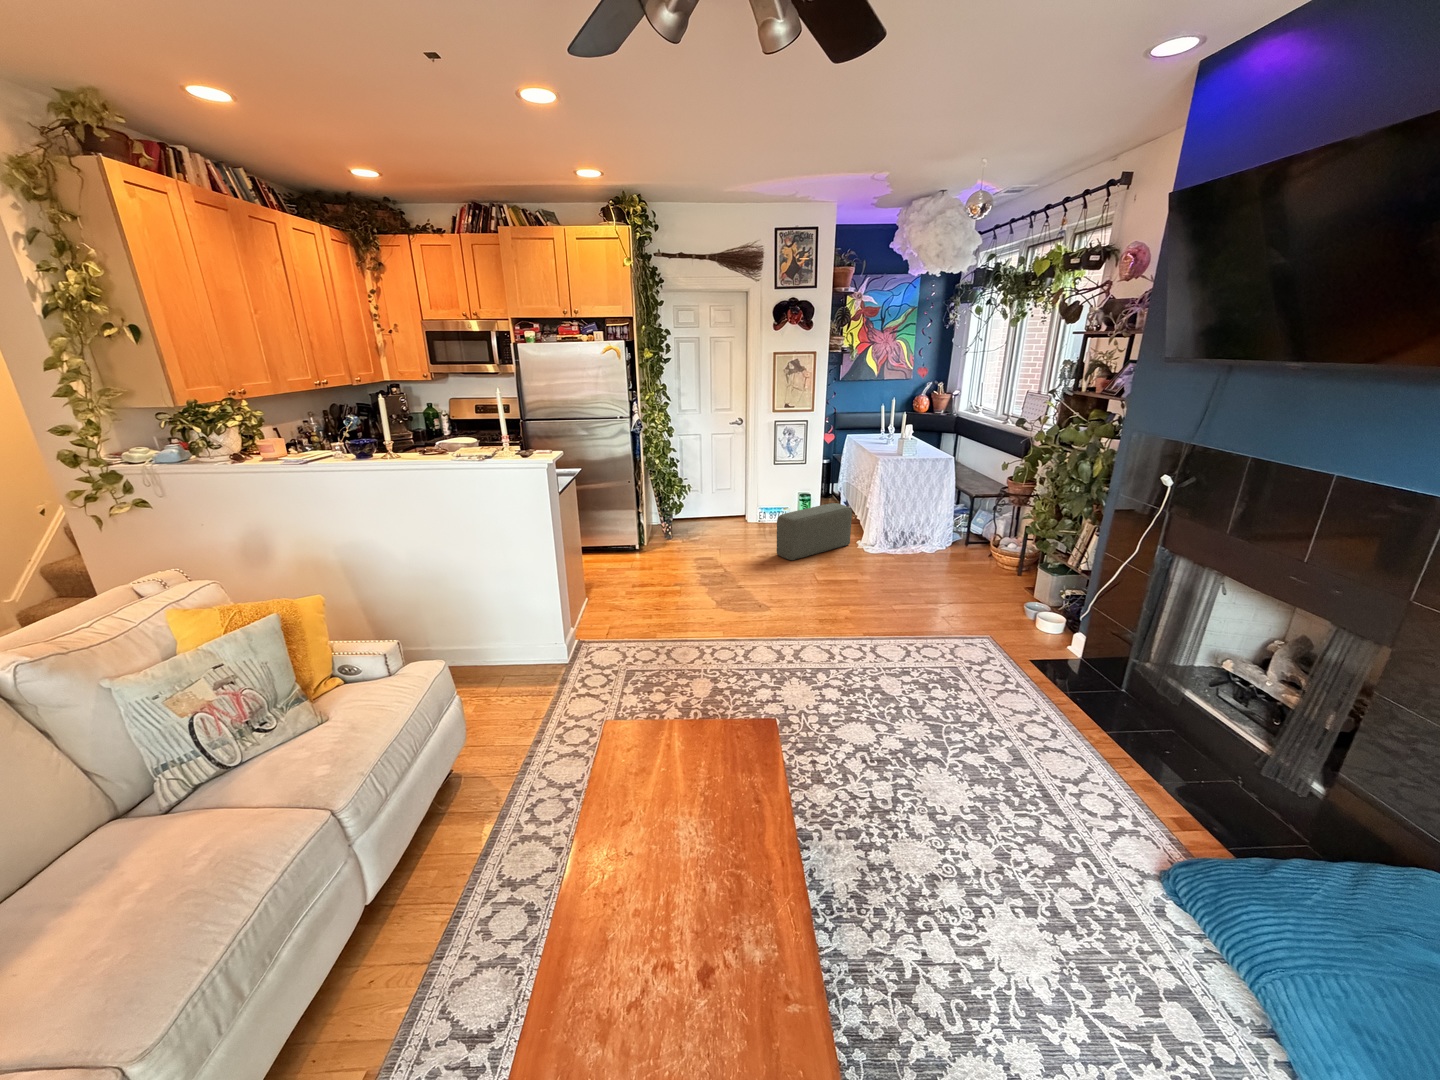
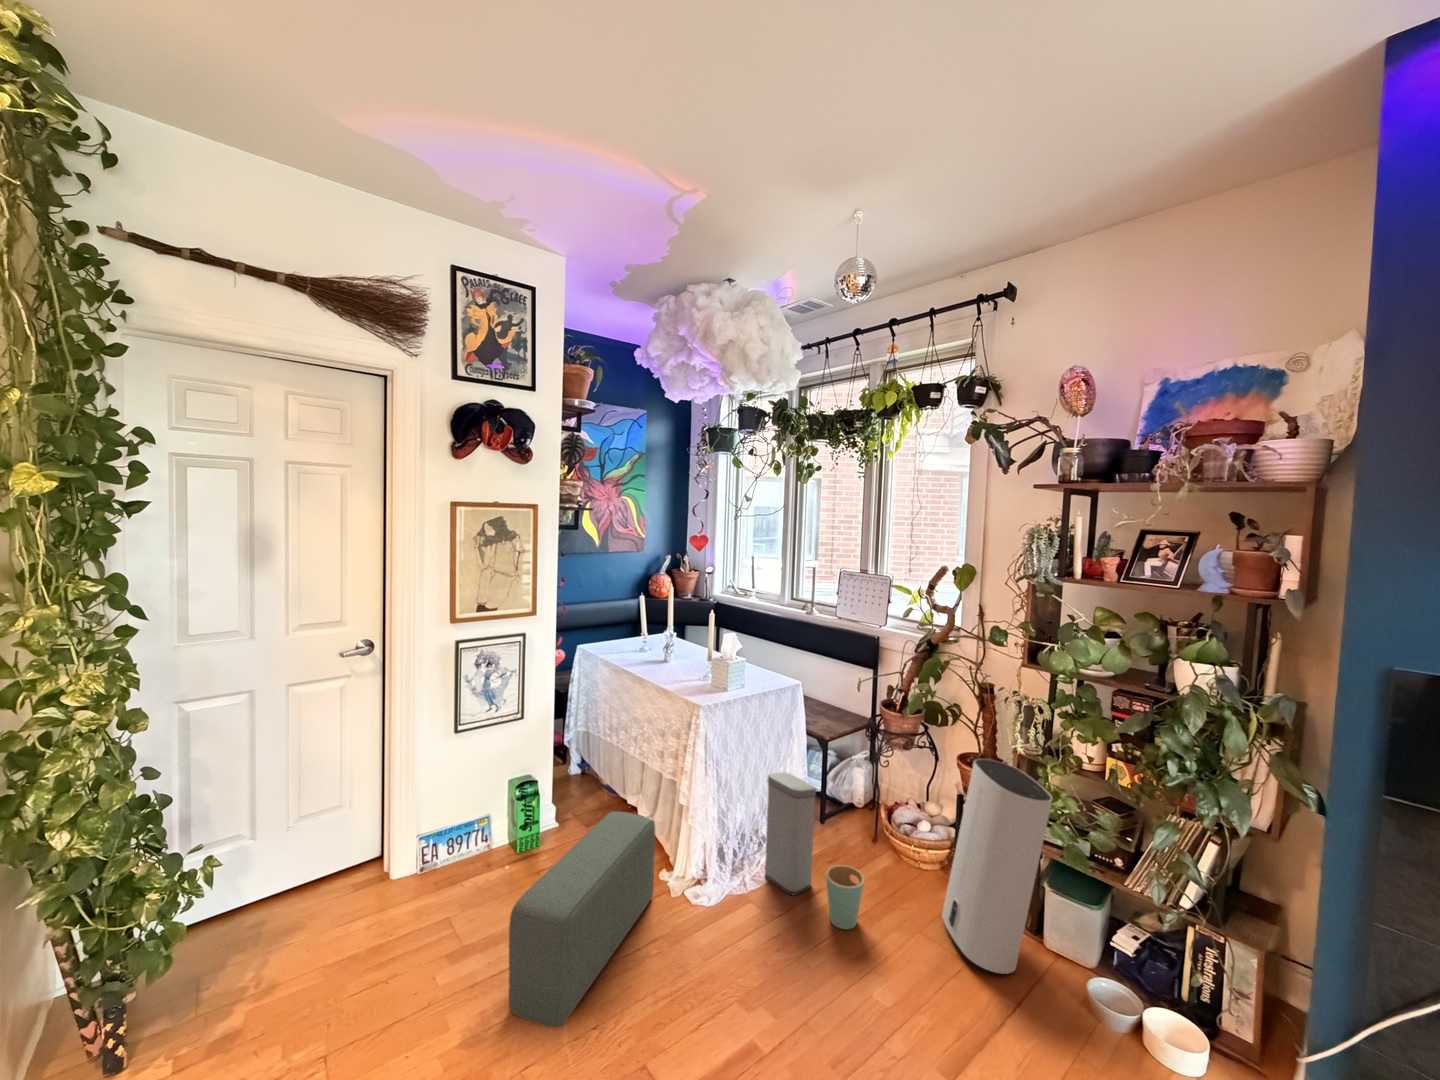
air purifier: none [980,495,1042,594] -> present [942,759,1052,974]
trash can: none [910,498,946,569] -> present [765,772,864,929]

